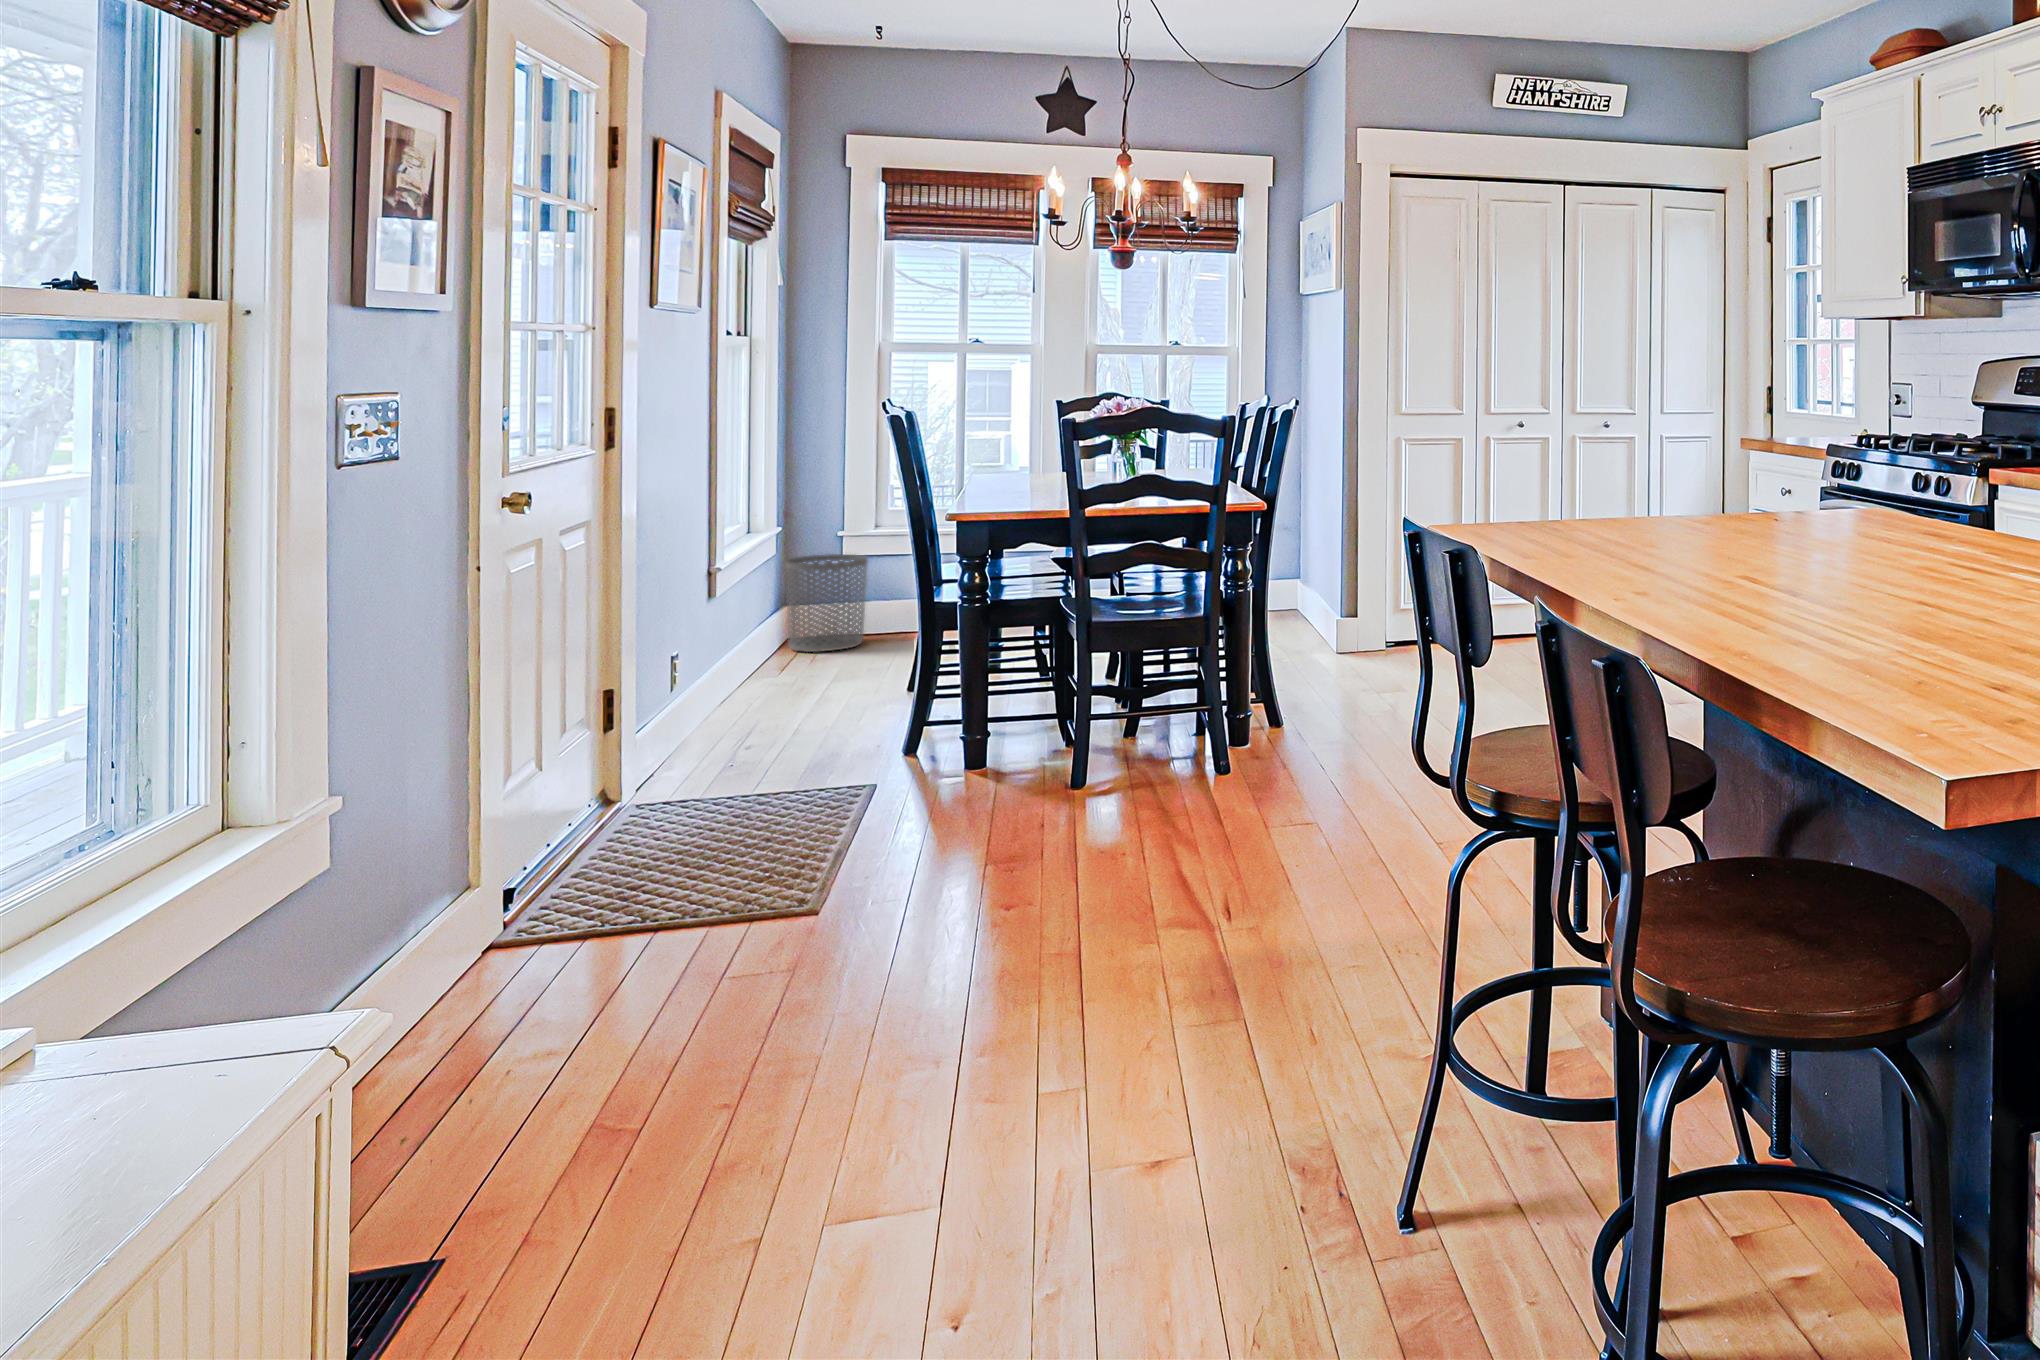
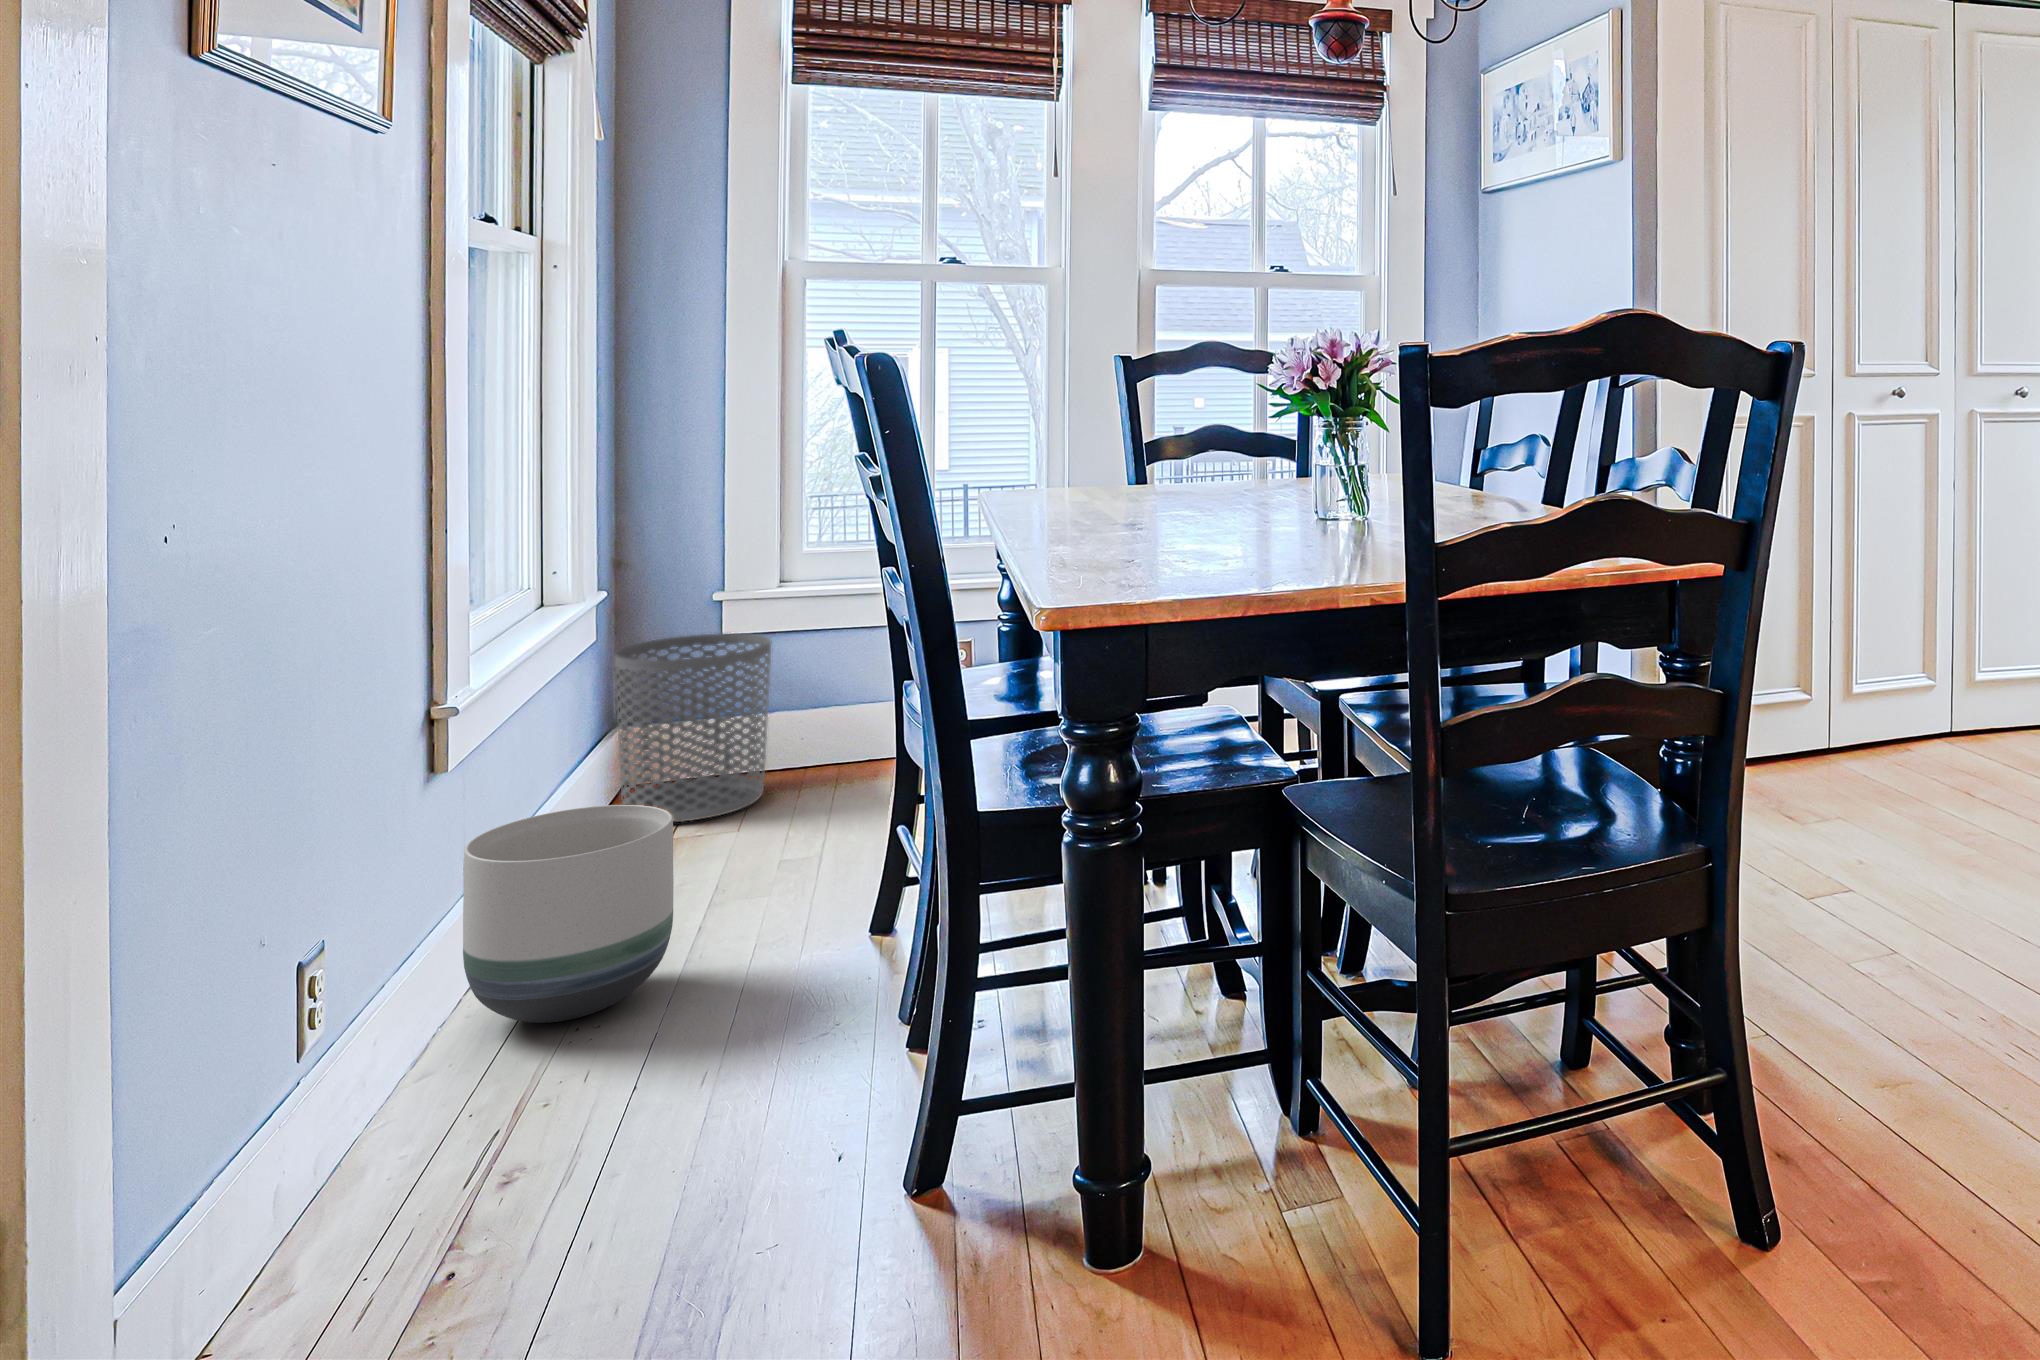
planter: none [725,619,815,709] -> present [463,805,674,1023]

